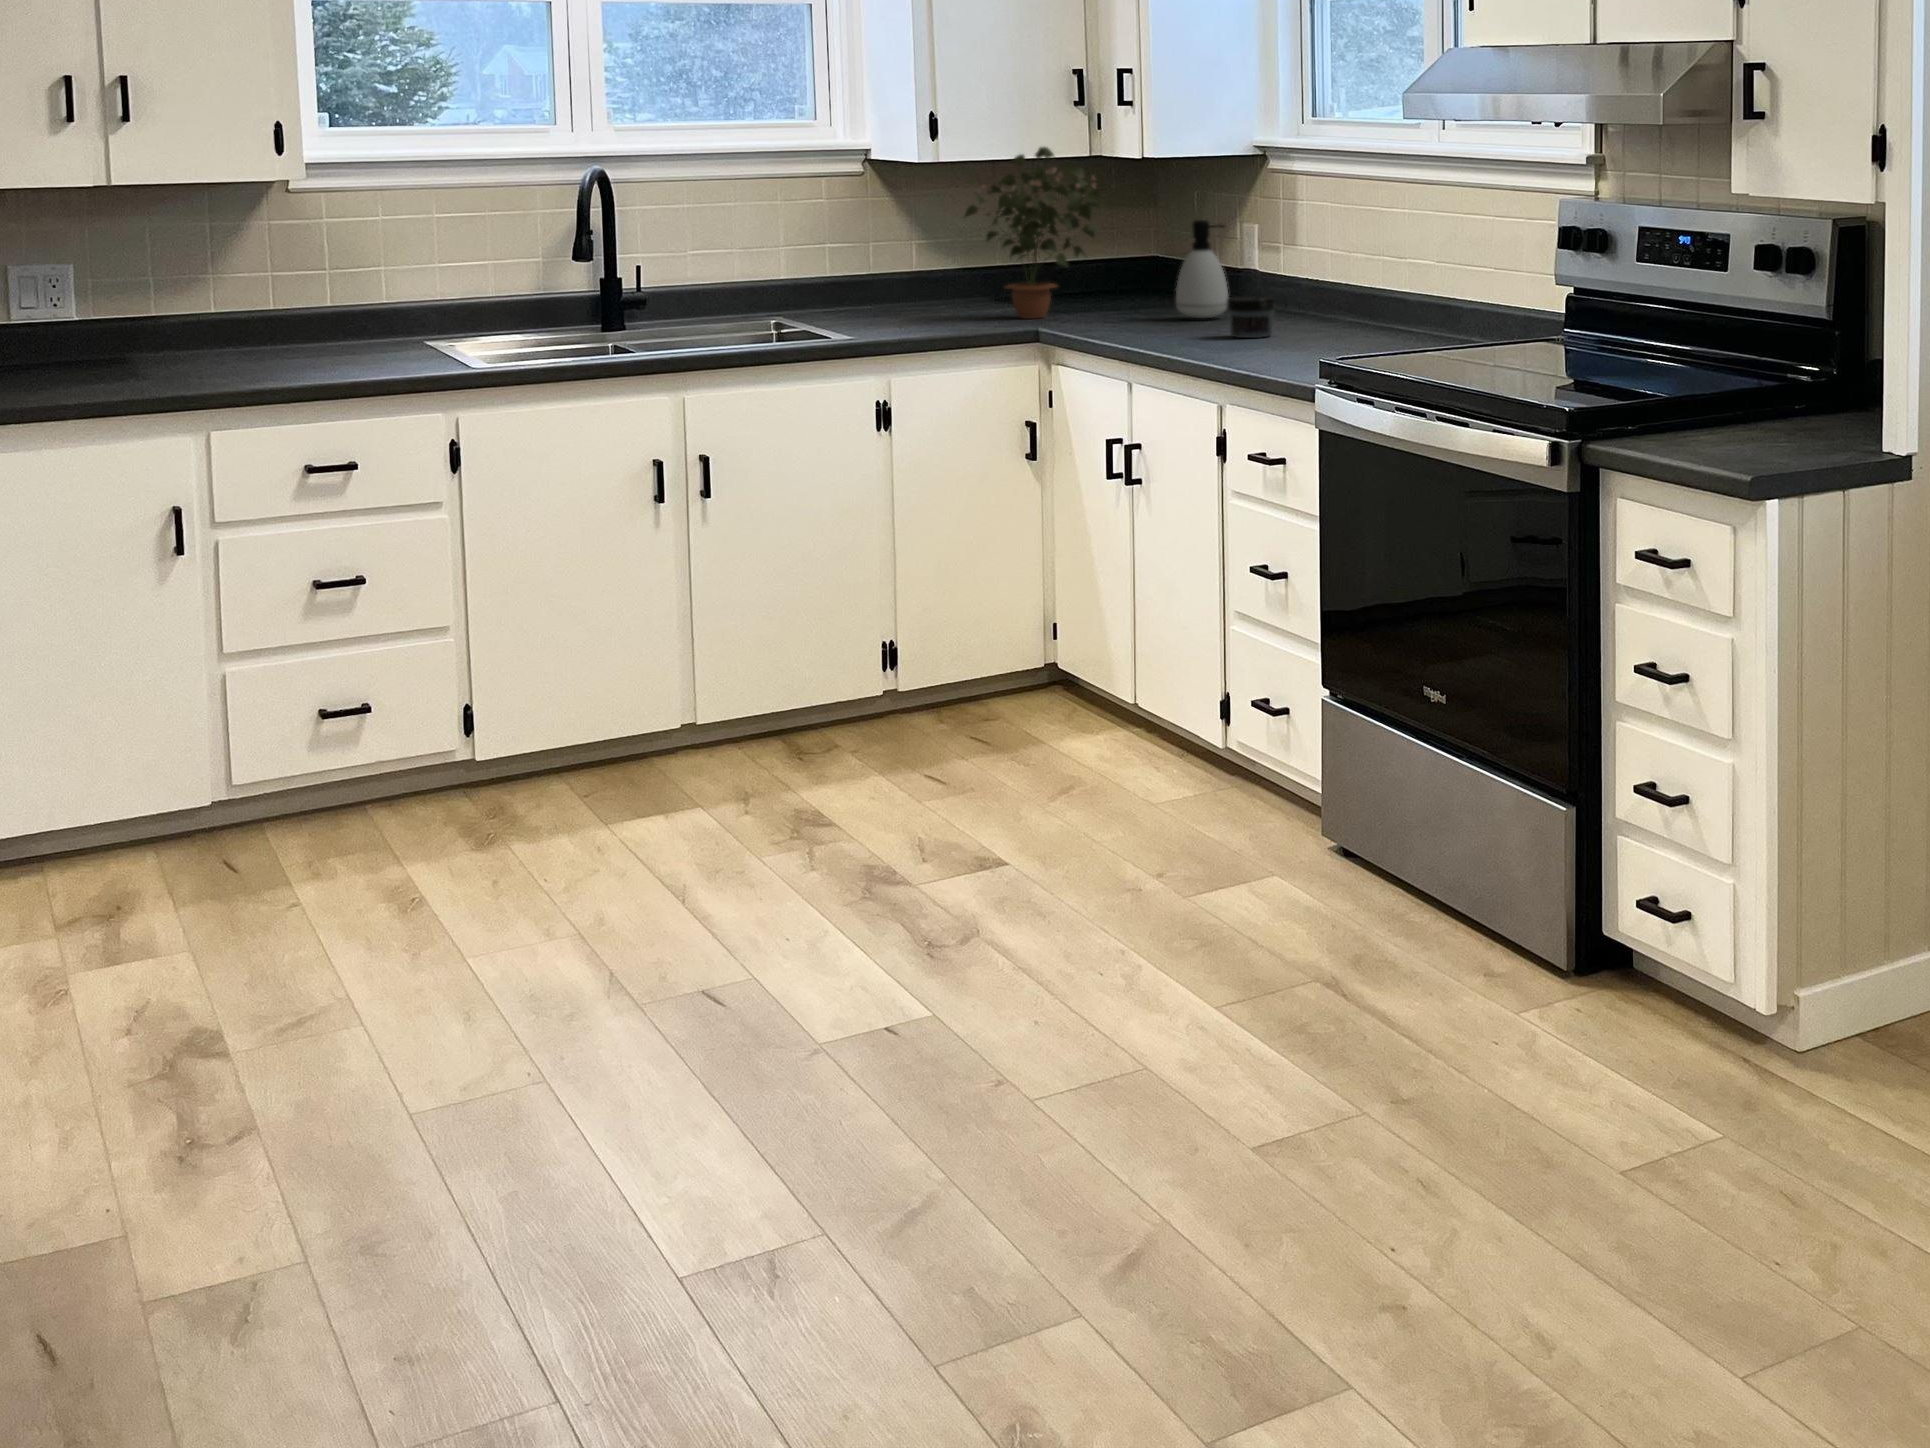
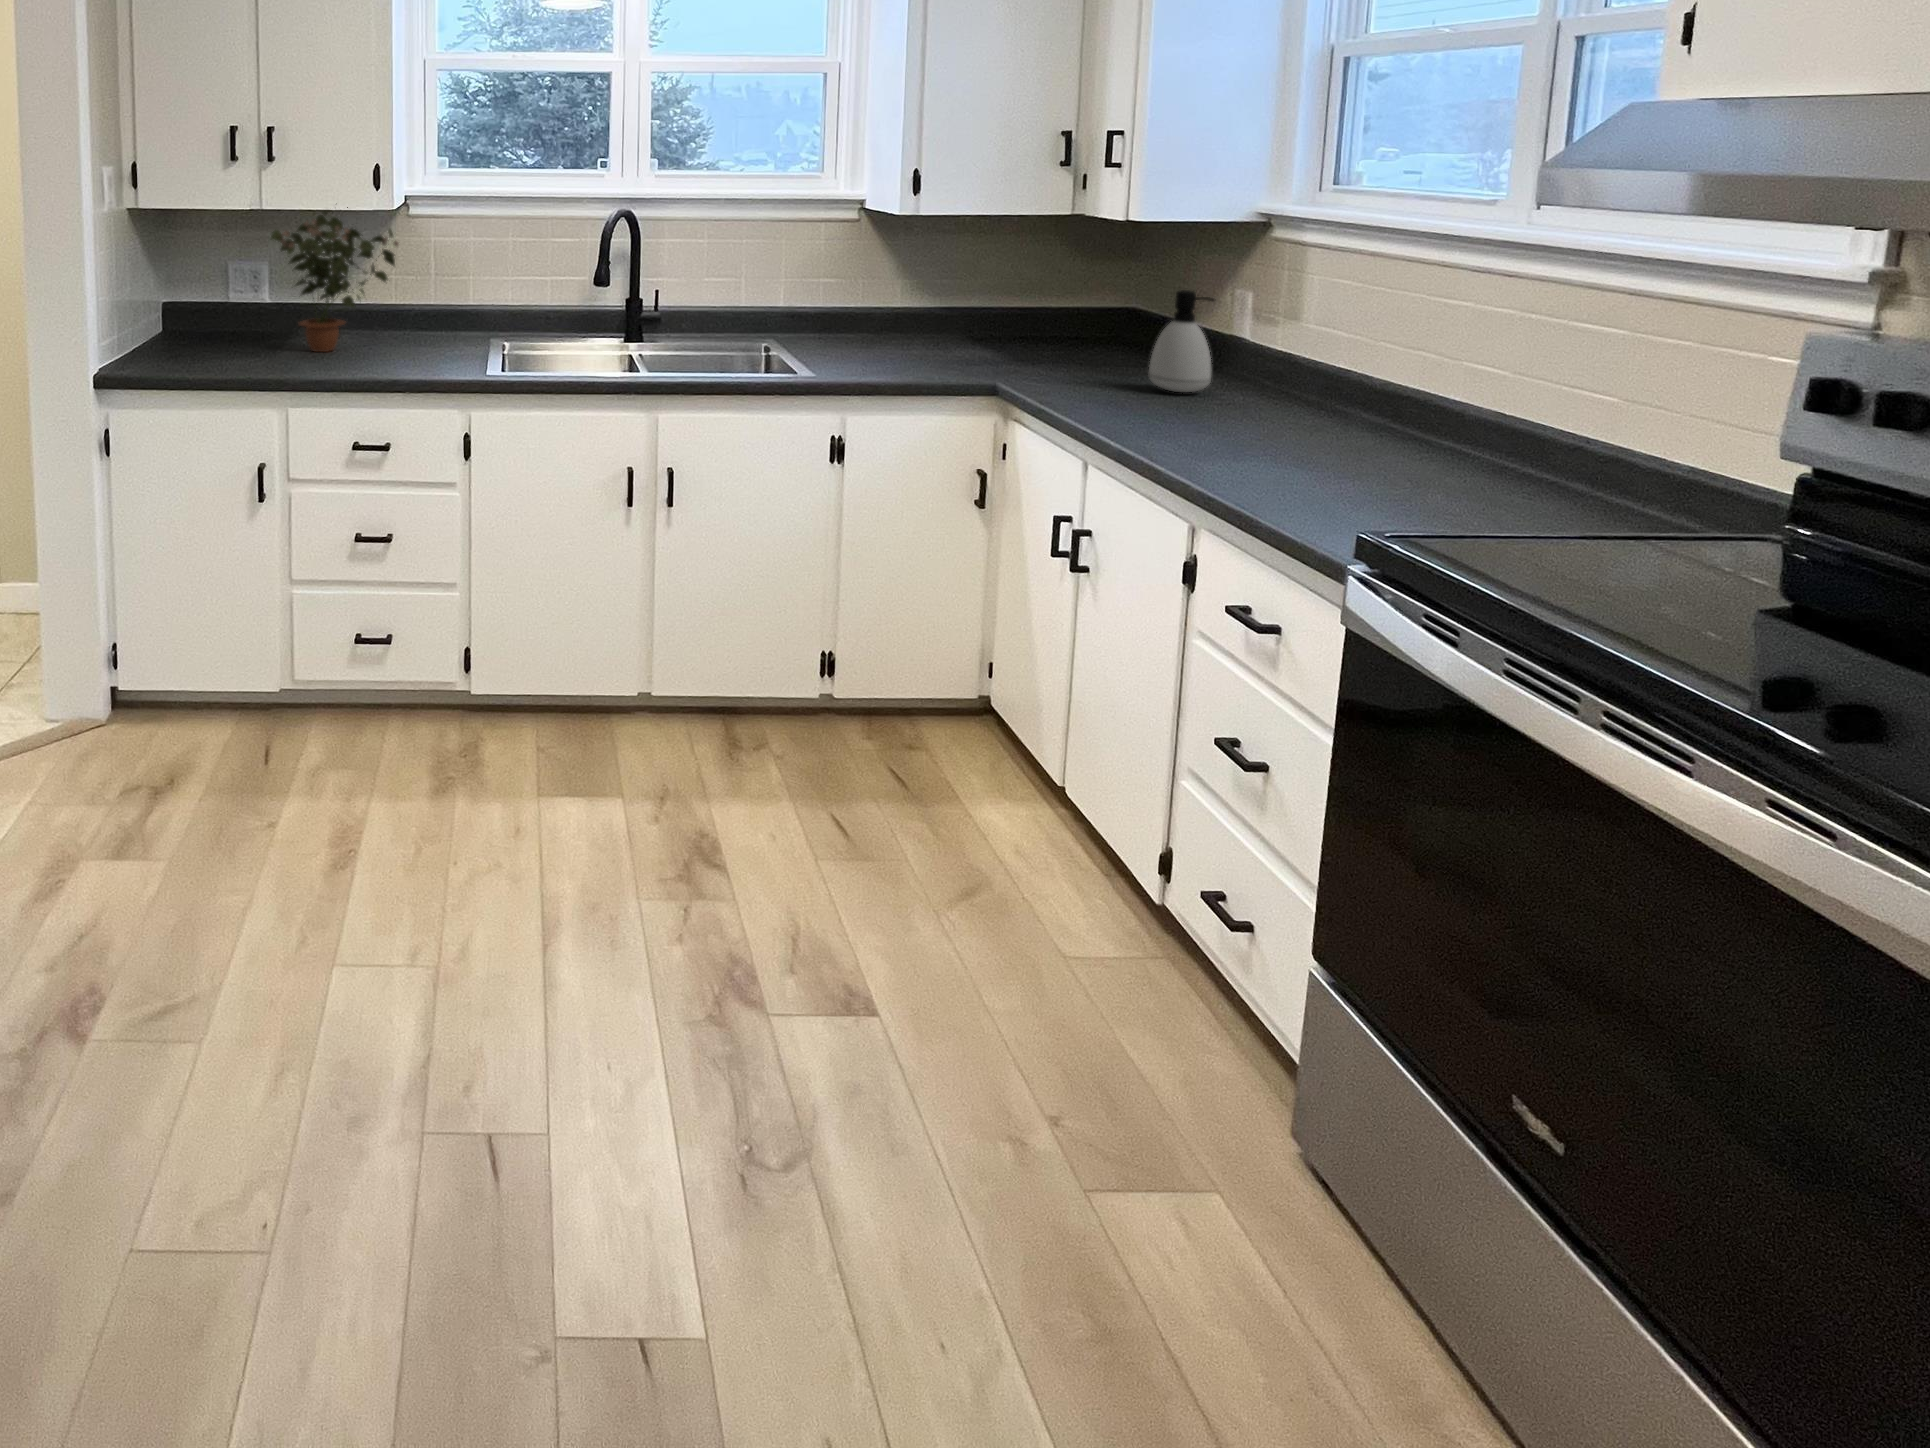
potted plant: present [965,147,1101,319] -> present [271,207,398,352]
jar: present [1226,296,1275,338] -> none [1210,390,1276,444]

